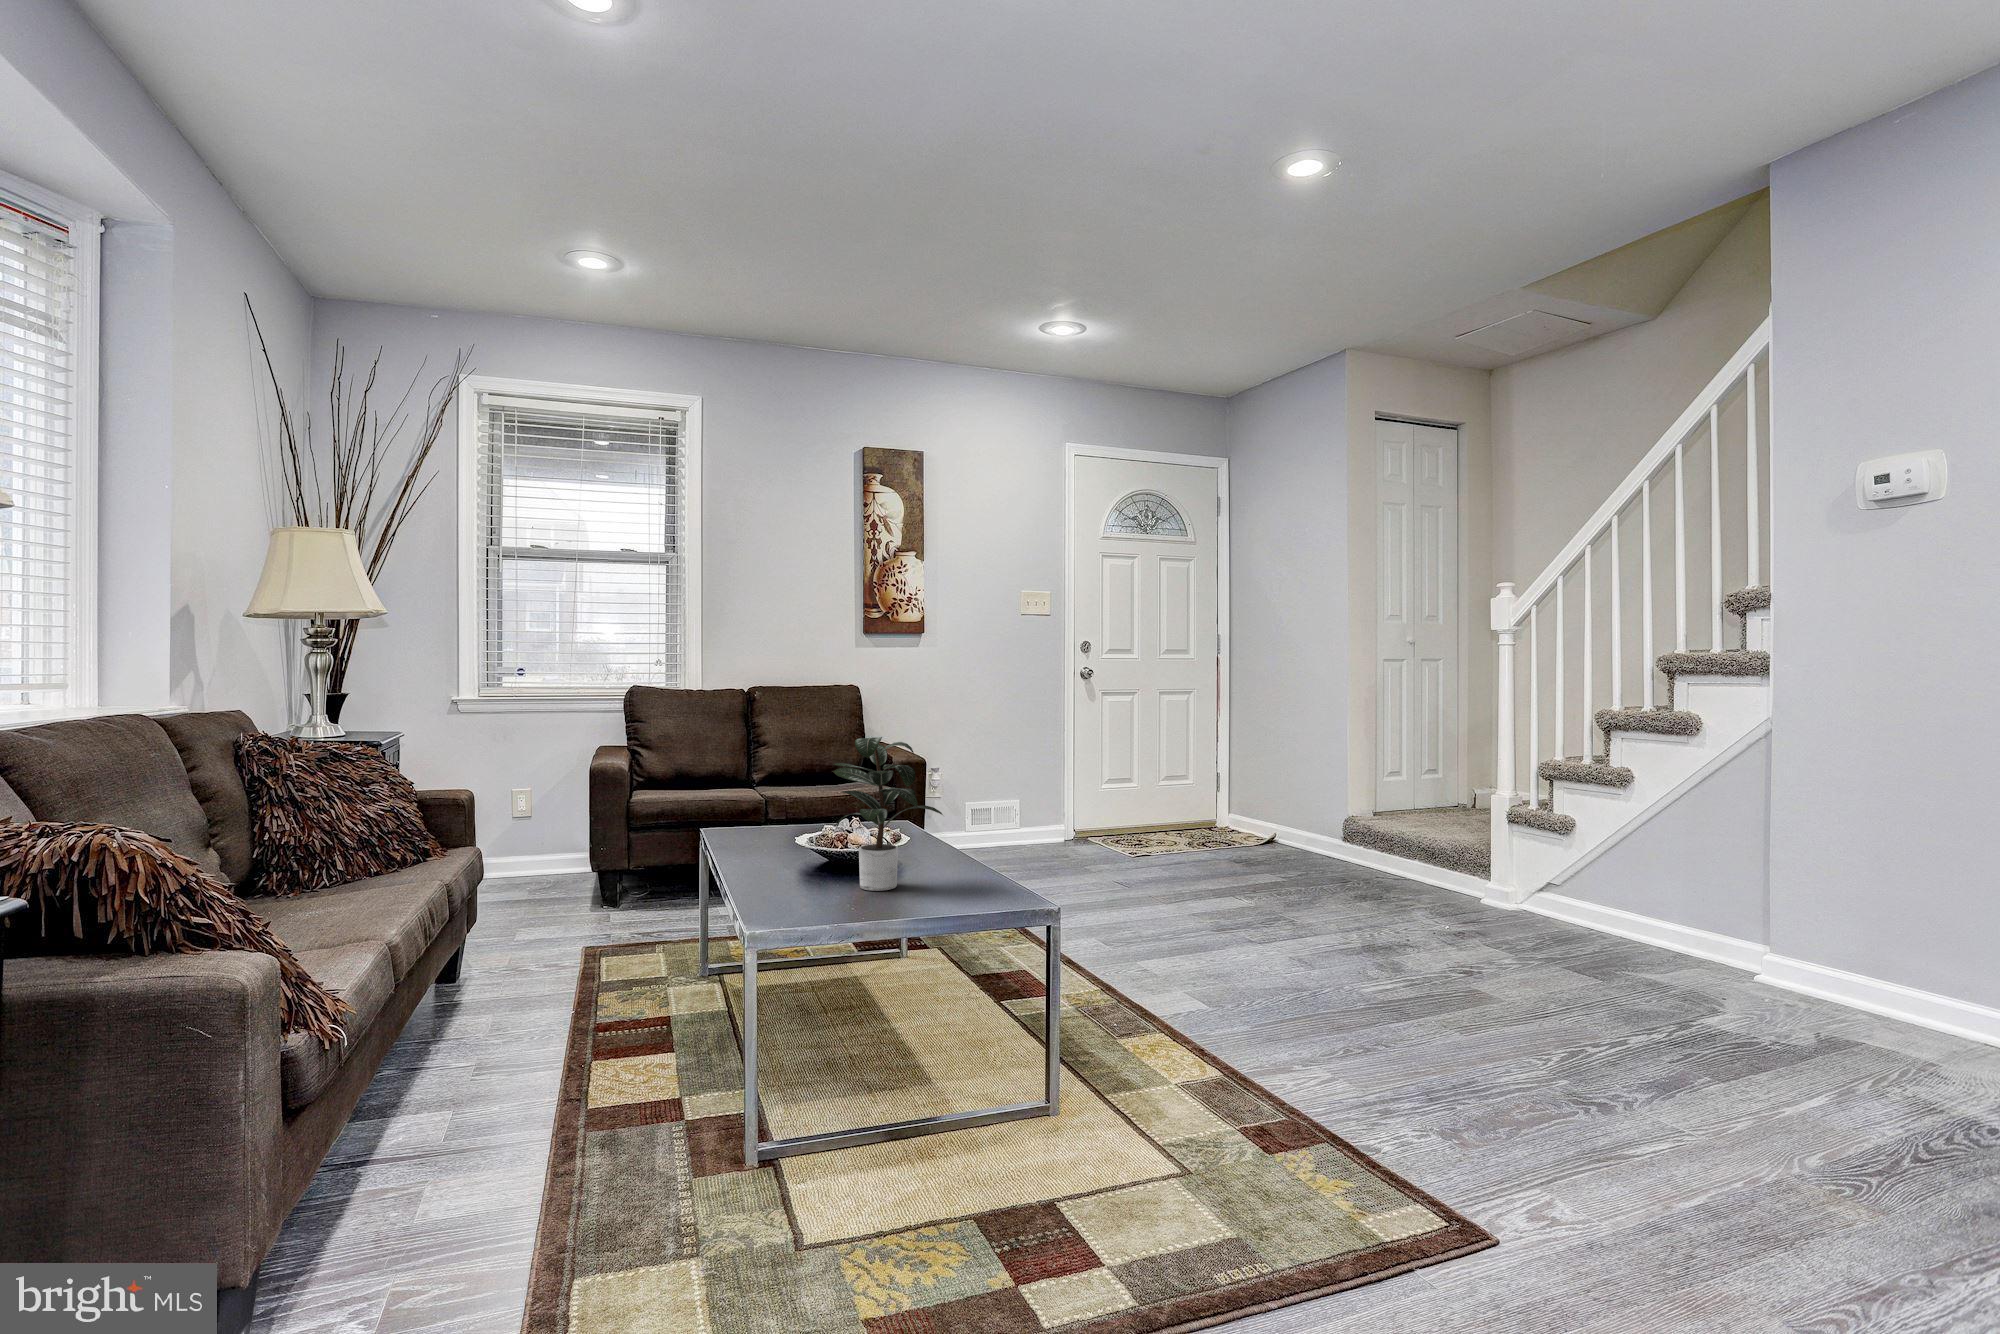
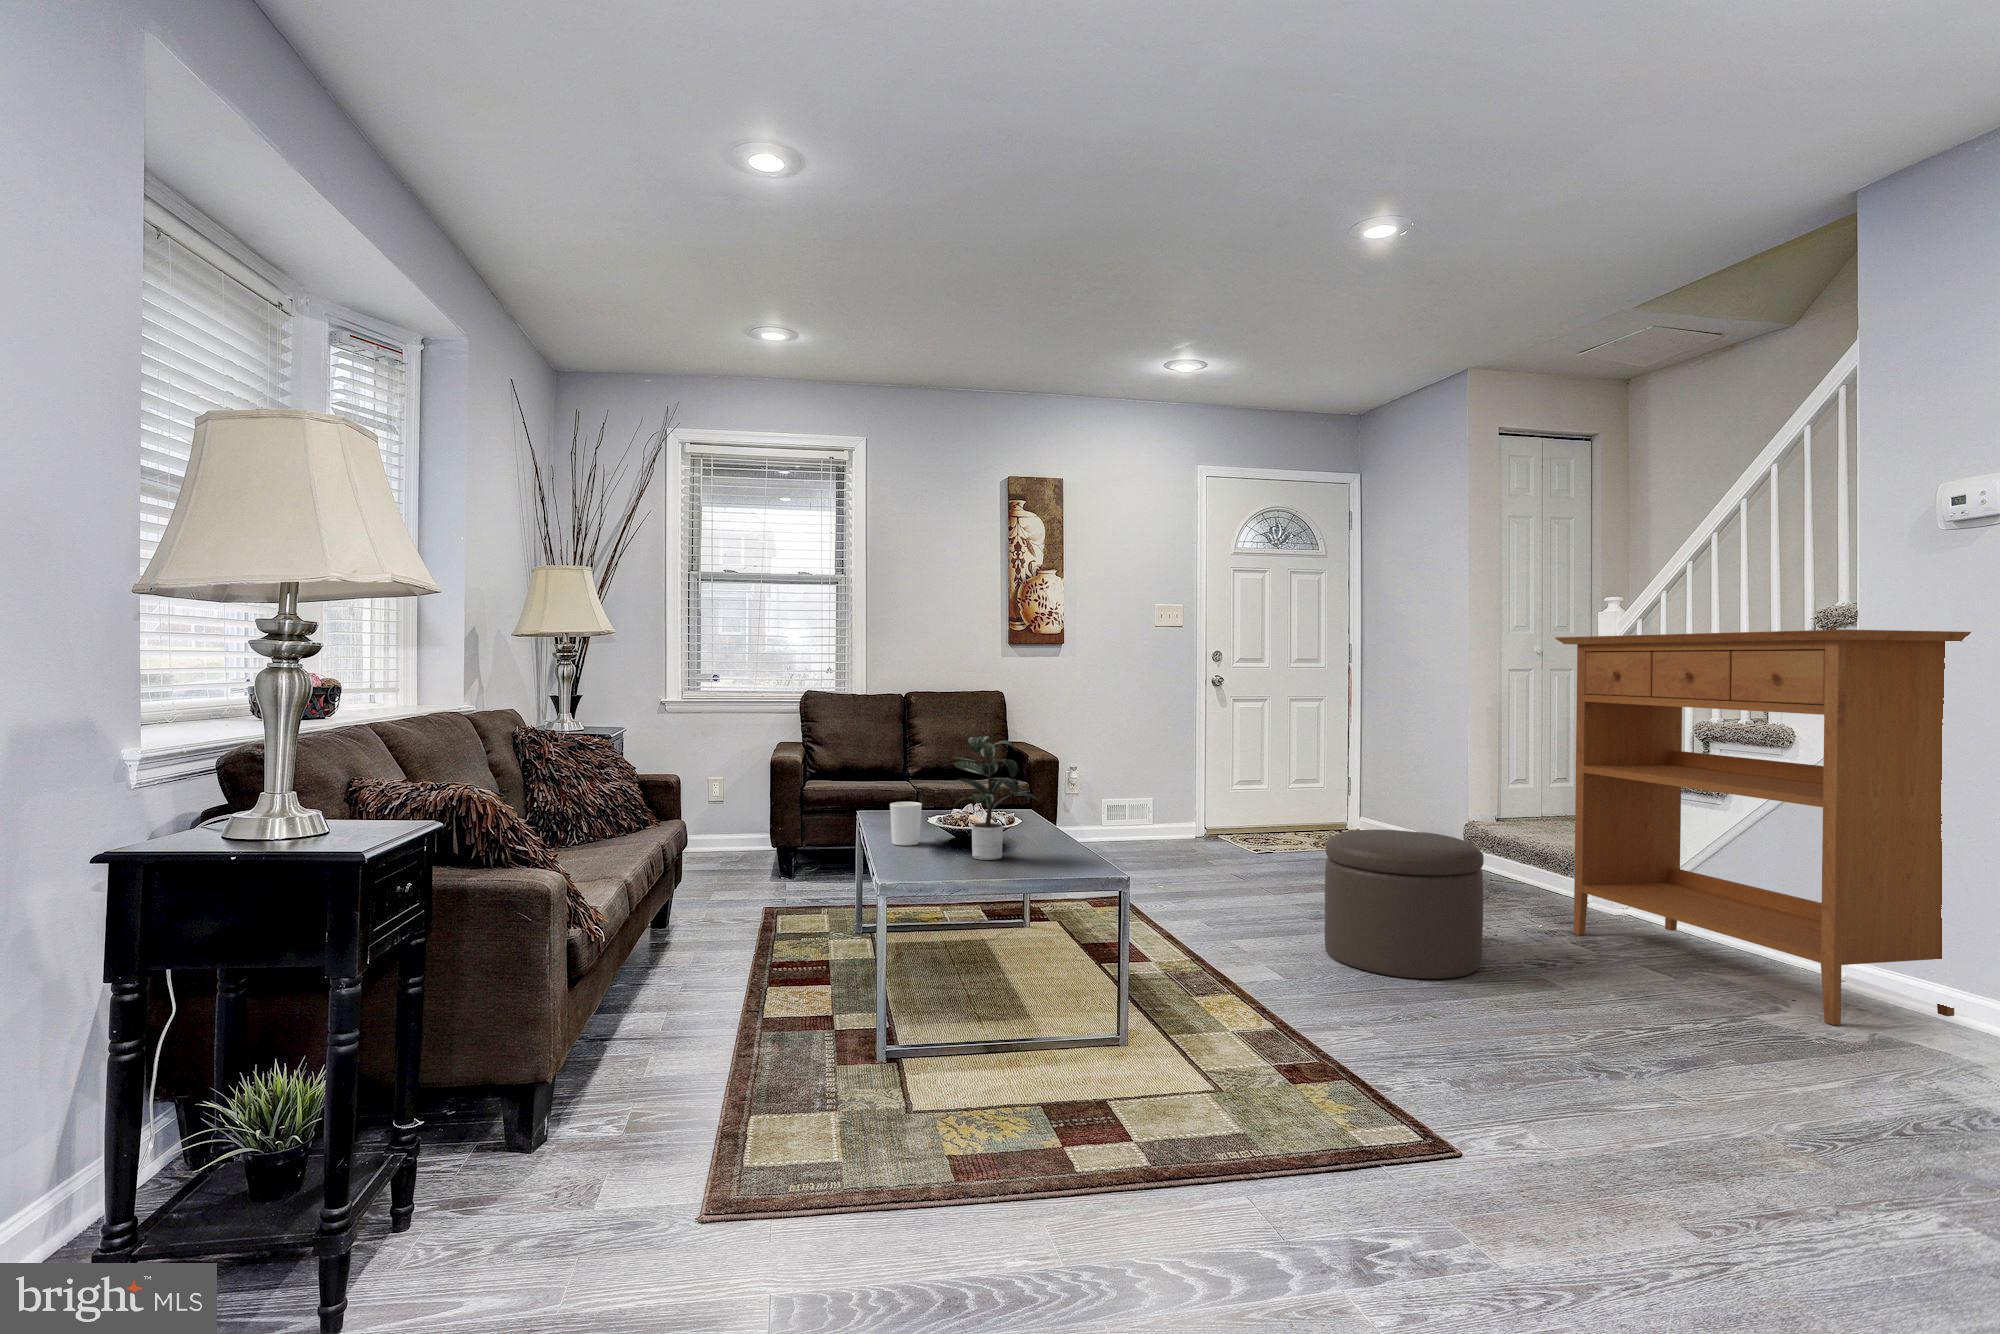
console table: none [1462,609,1906,1027] -> present [1555,630,1971,1025]
candle holder: none [750,819,791,874] -> present [890,802,922,846]
ottoman: none [1243,832,1414,998] -> present [1325,830,1484,979]

